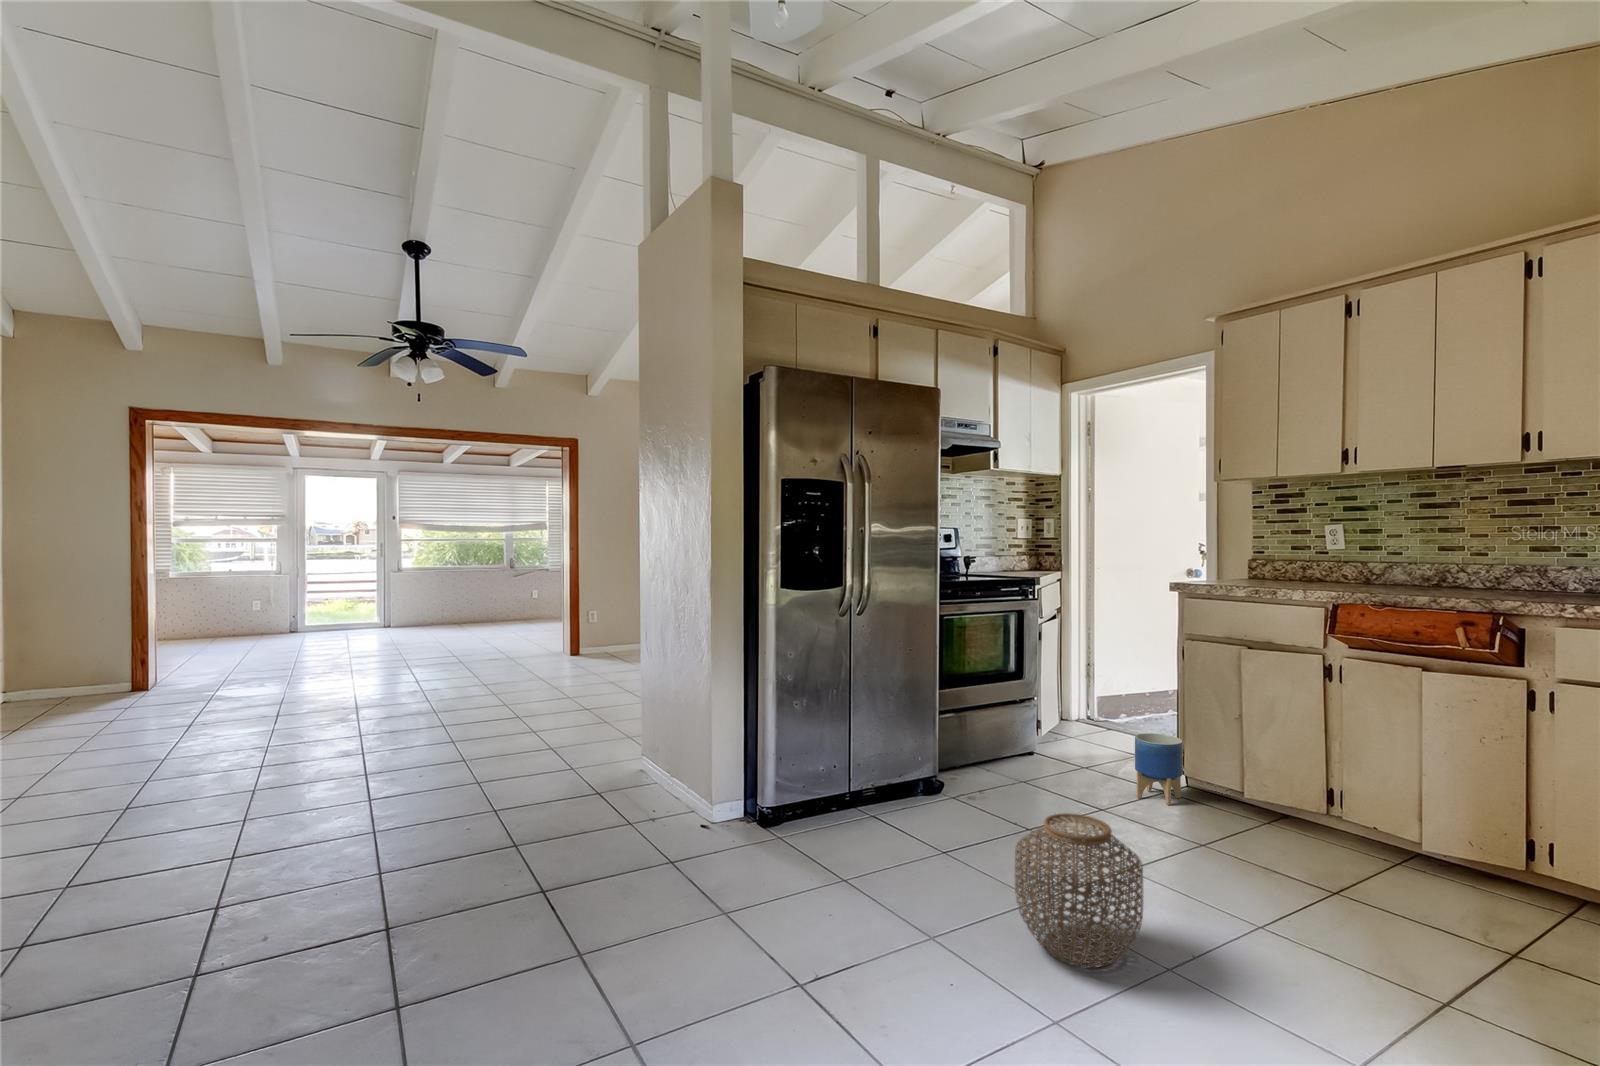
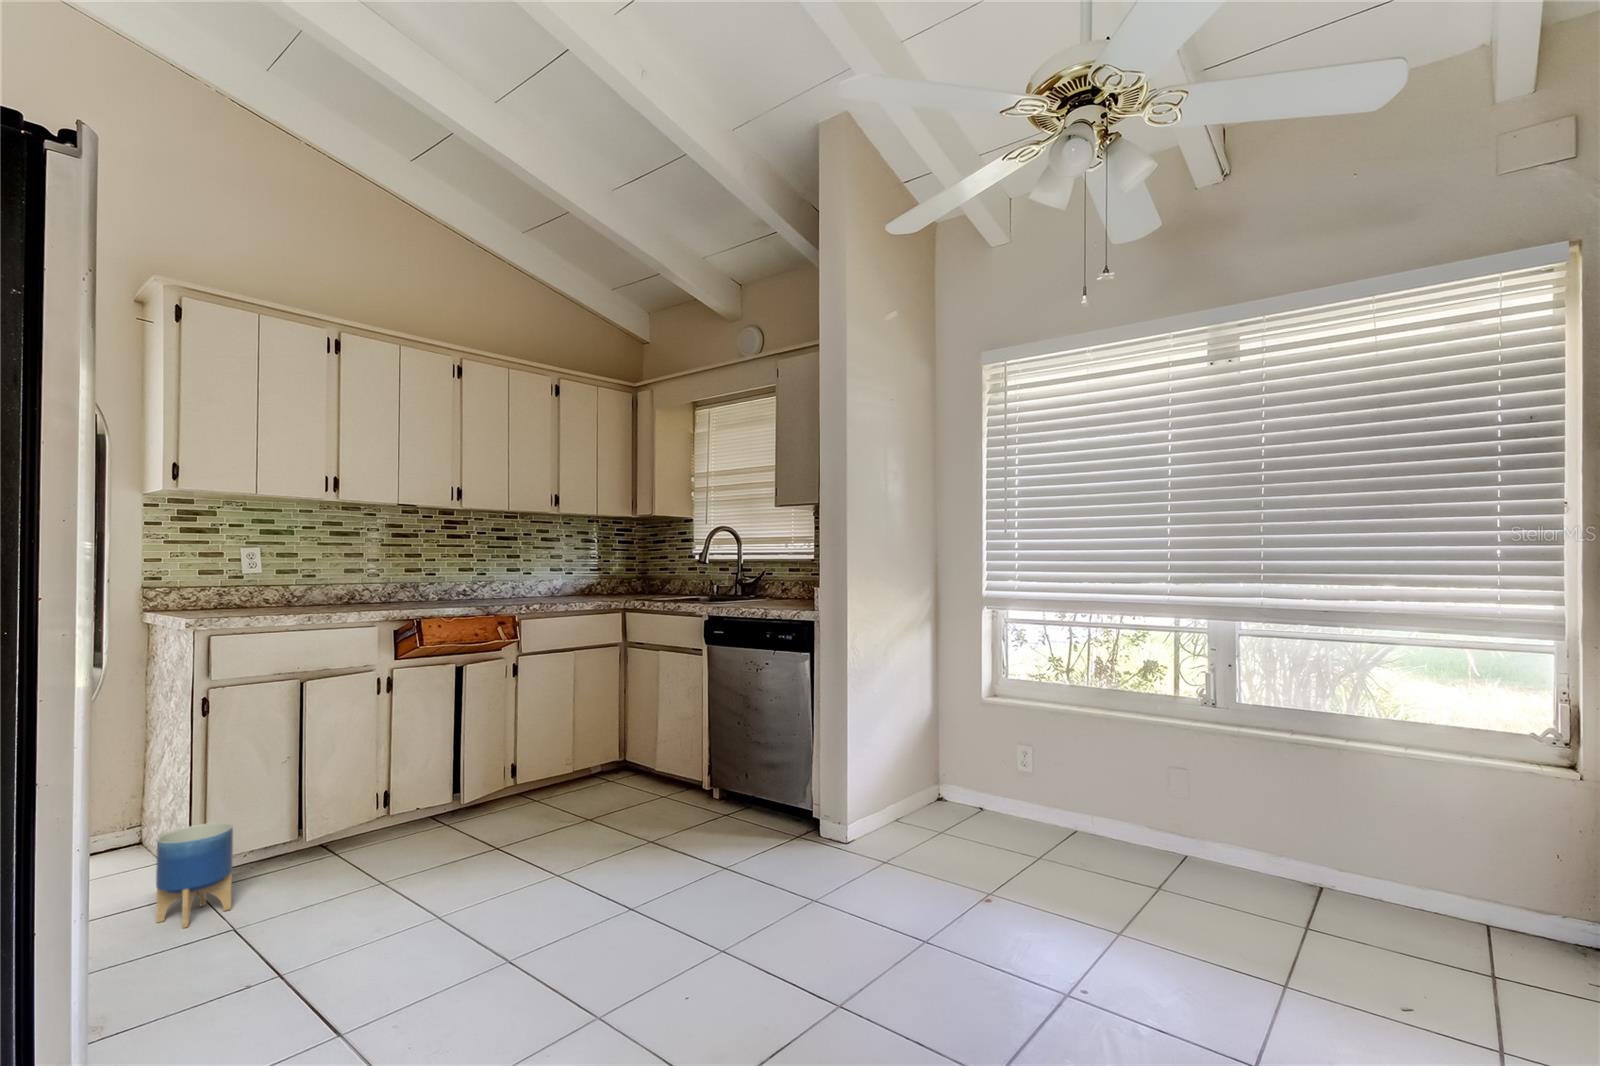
woven basket: present [1015,813,1143,968] -> none [566,812,687,960]

